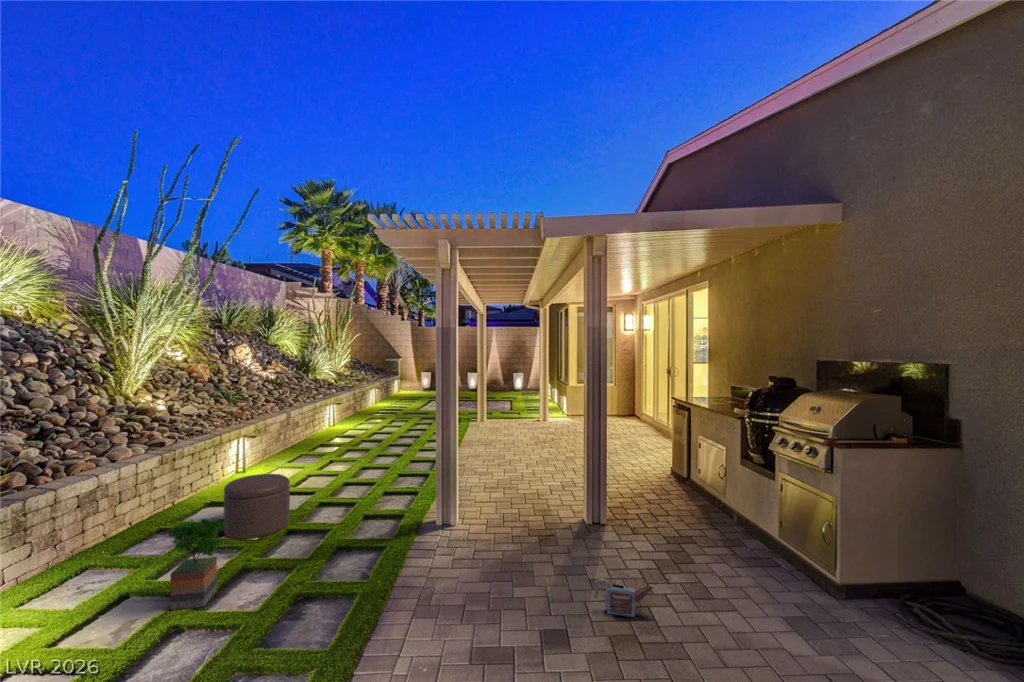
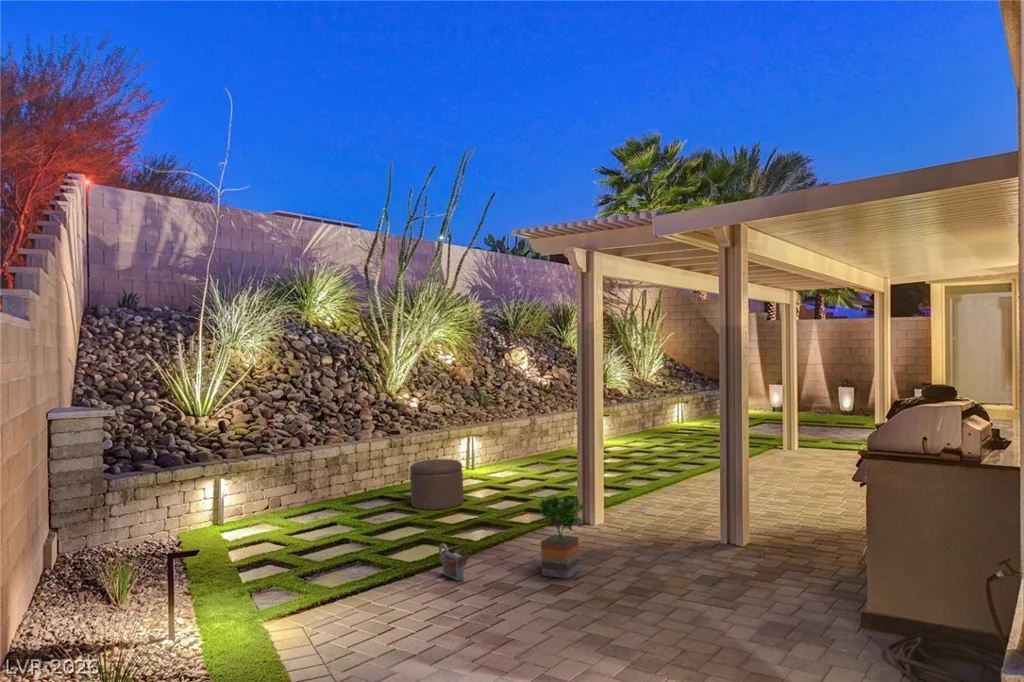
potted tree: present [169,518,227,610] -> present [539,496,585,579]
watering can: present [593,579,653,617] -> present [439,544,470,581]

